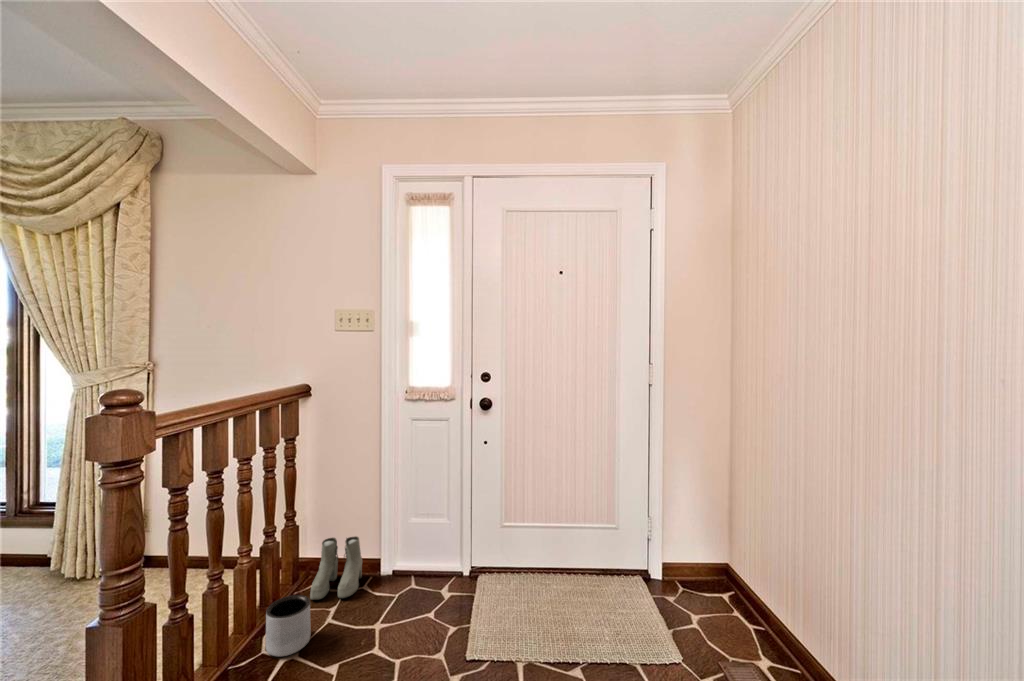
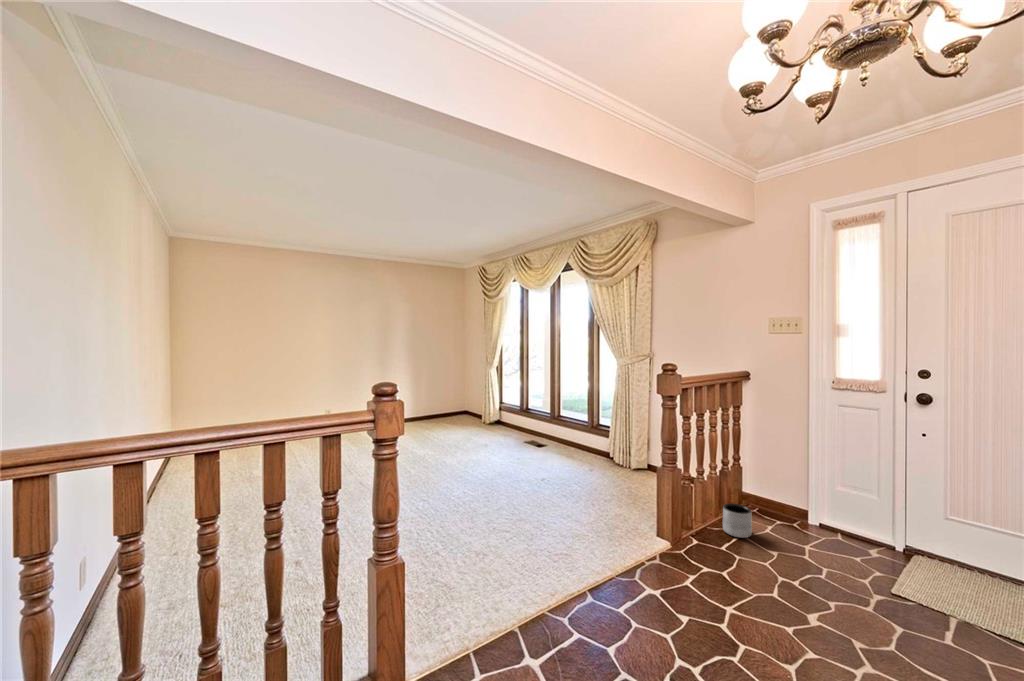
boots: present [310,536,362,600] -> none [751,482,792,525]

